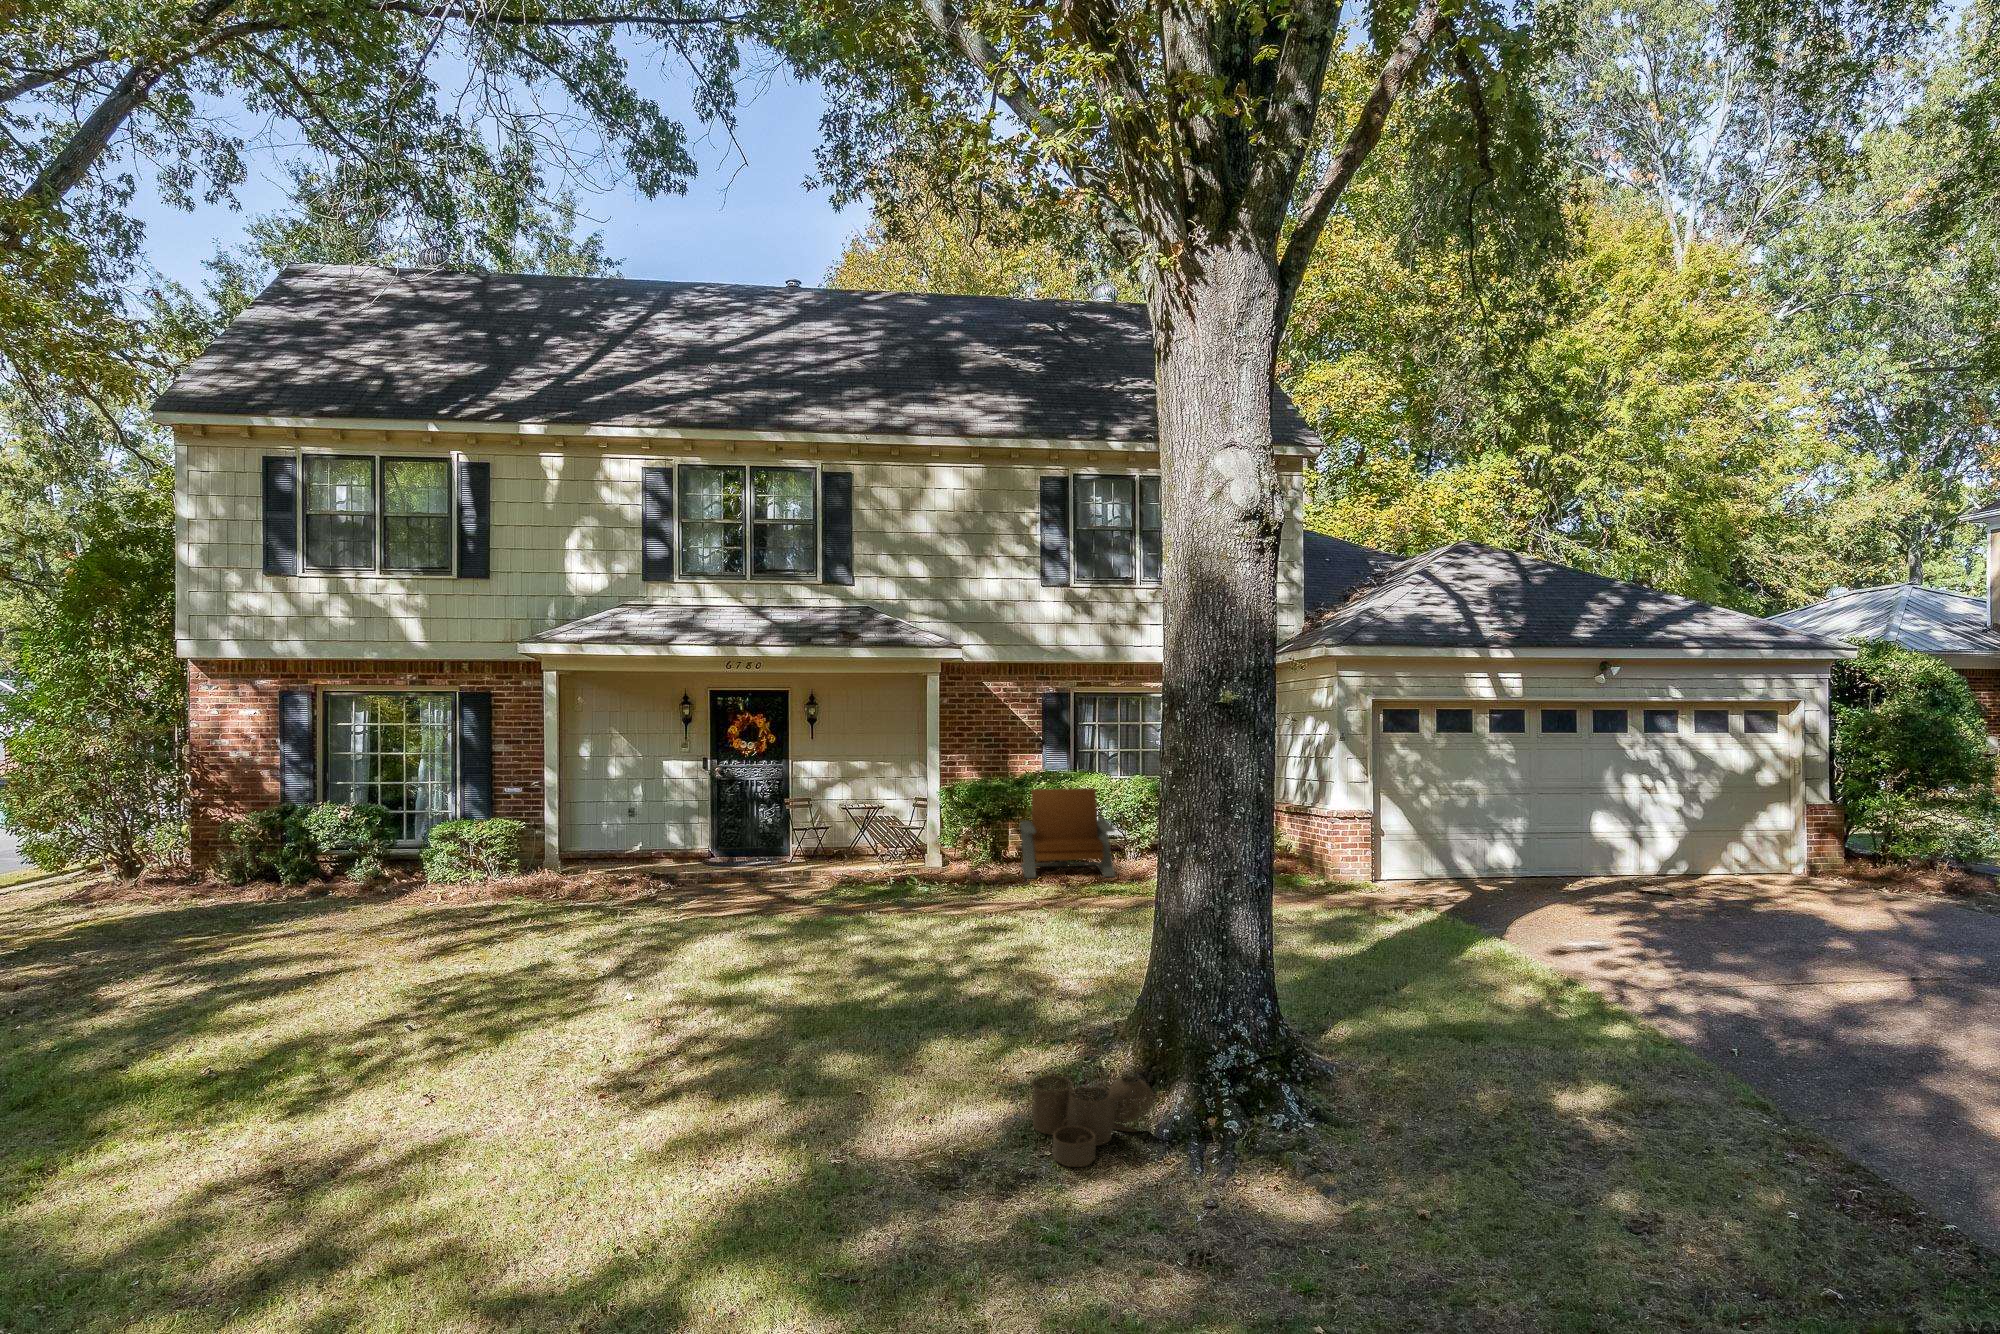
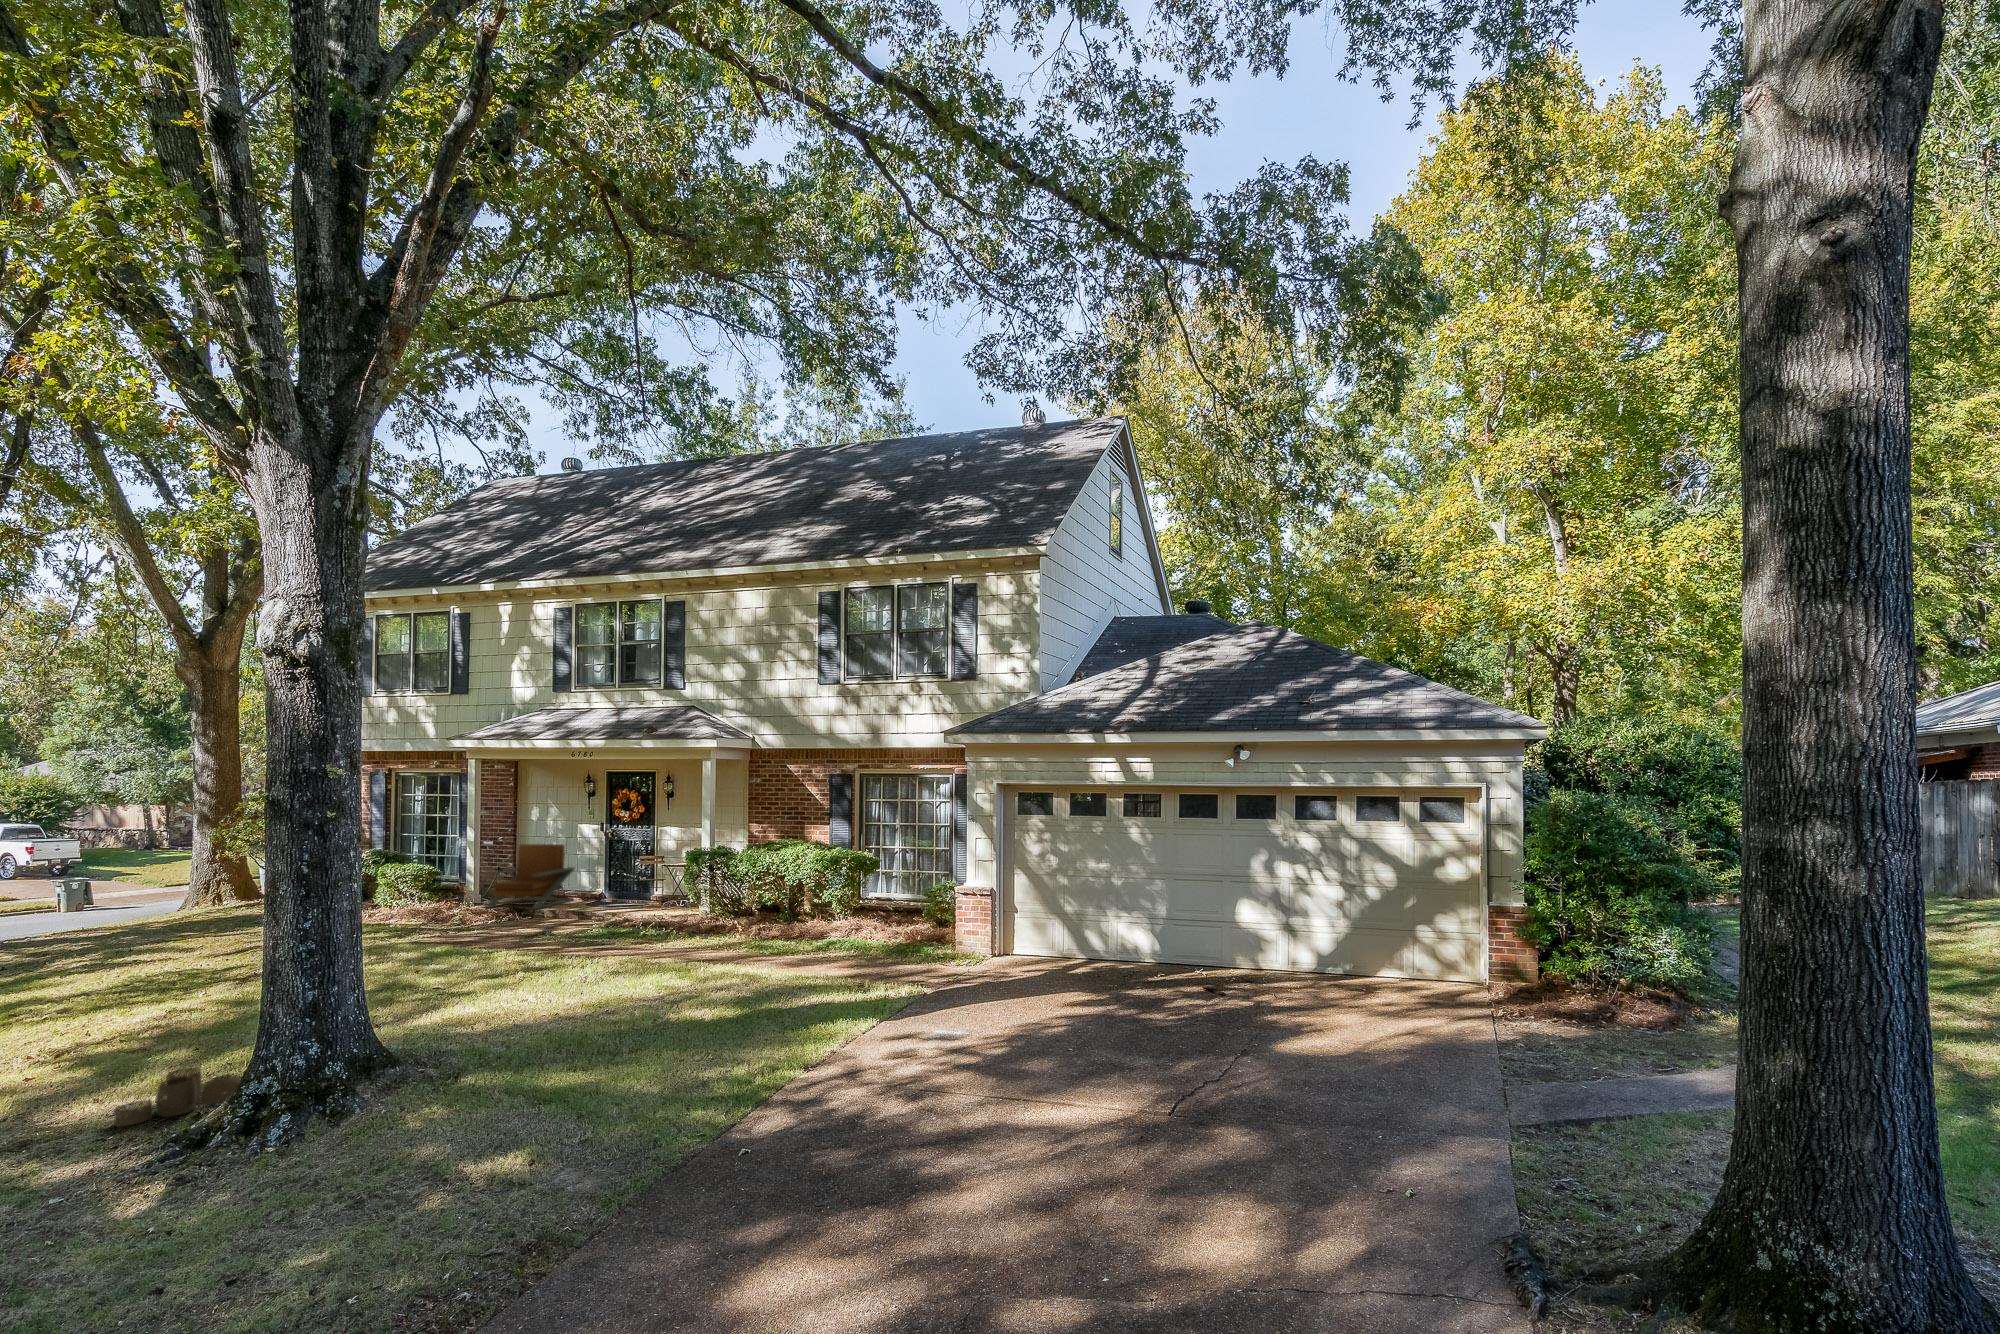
lounge chair: present [1020,788,1115,878] -> present [486,844,574,909]

